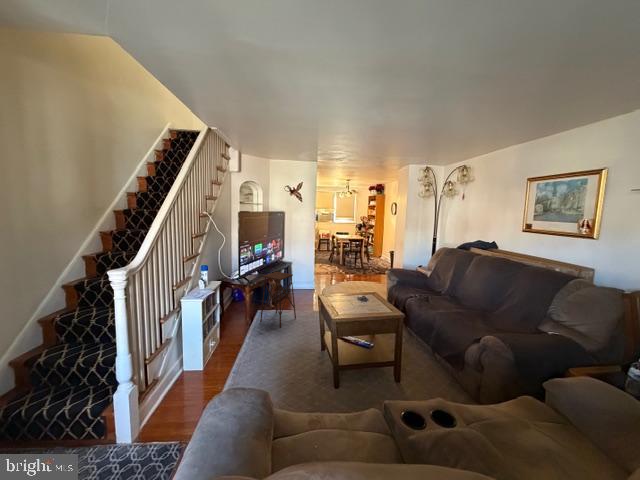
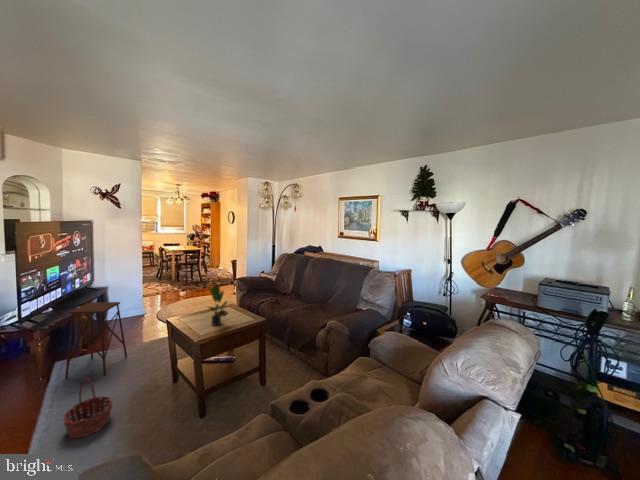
potted plant: none [348,268,367,308] -> present [209,284,227,325]
basket: none [250,325,278,367] -> present [63,378,113,438]

